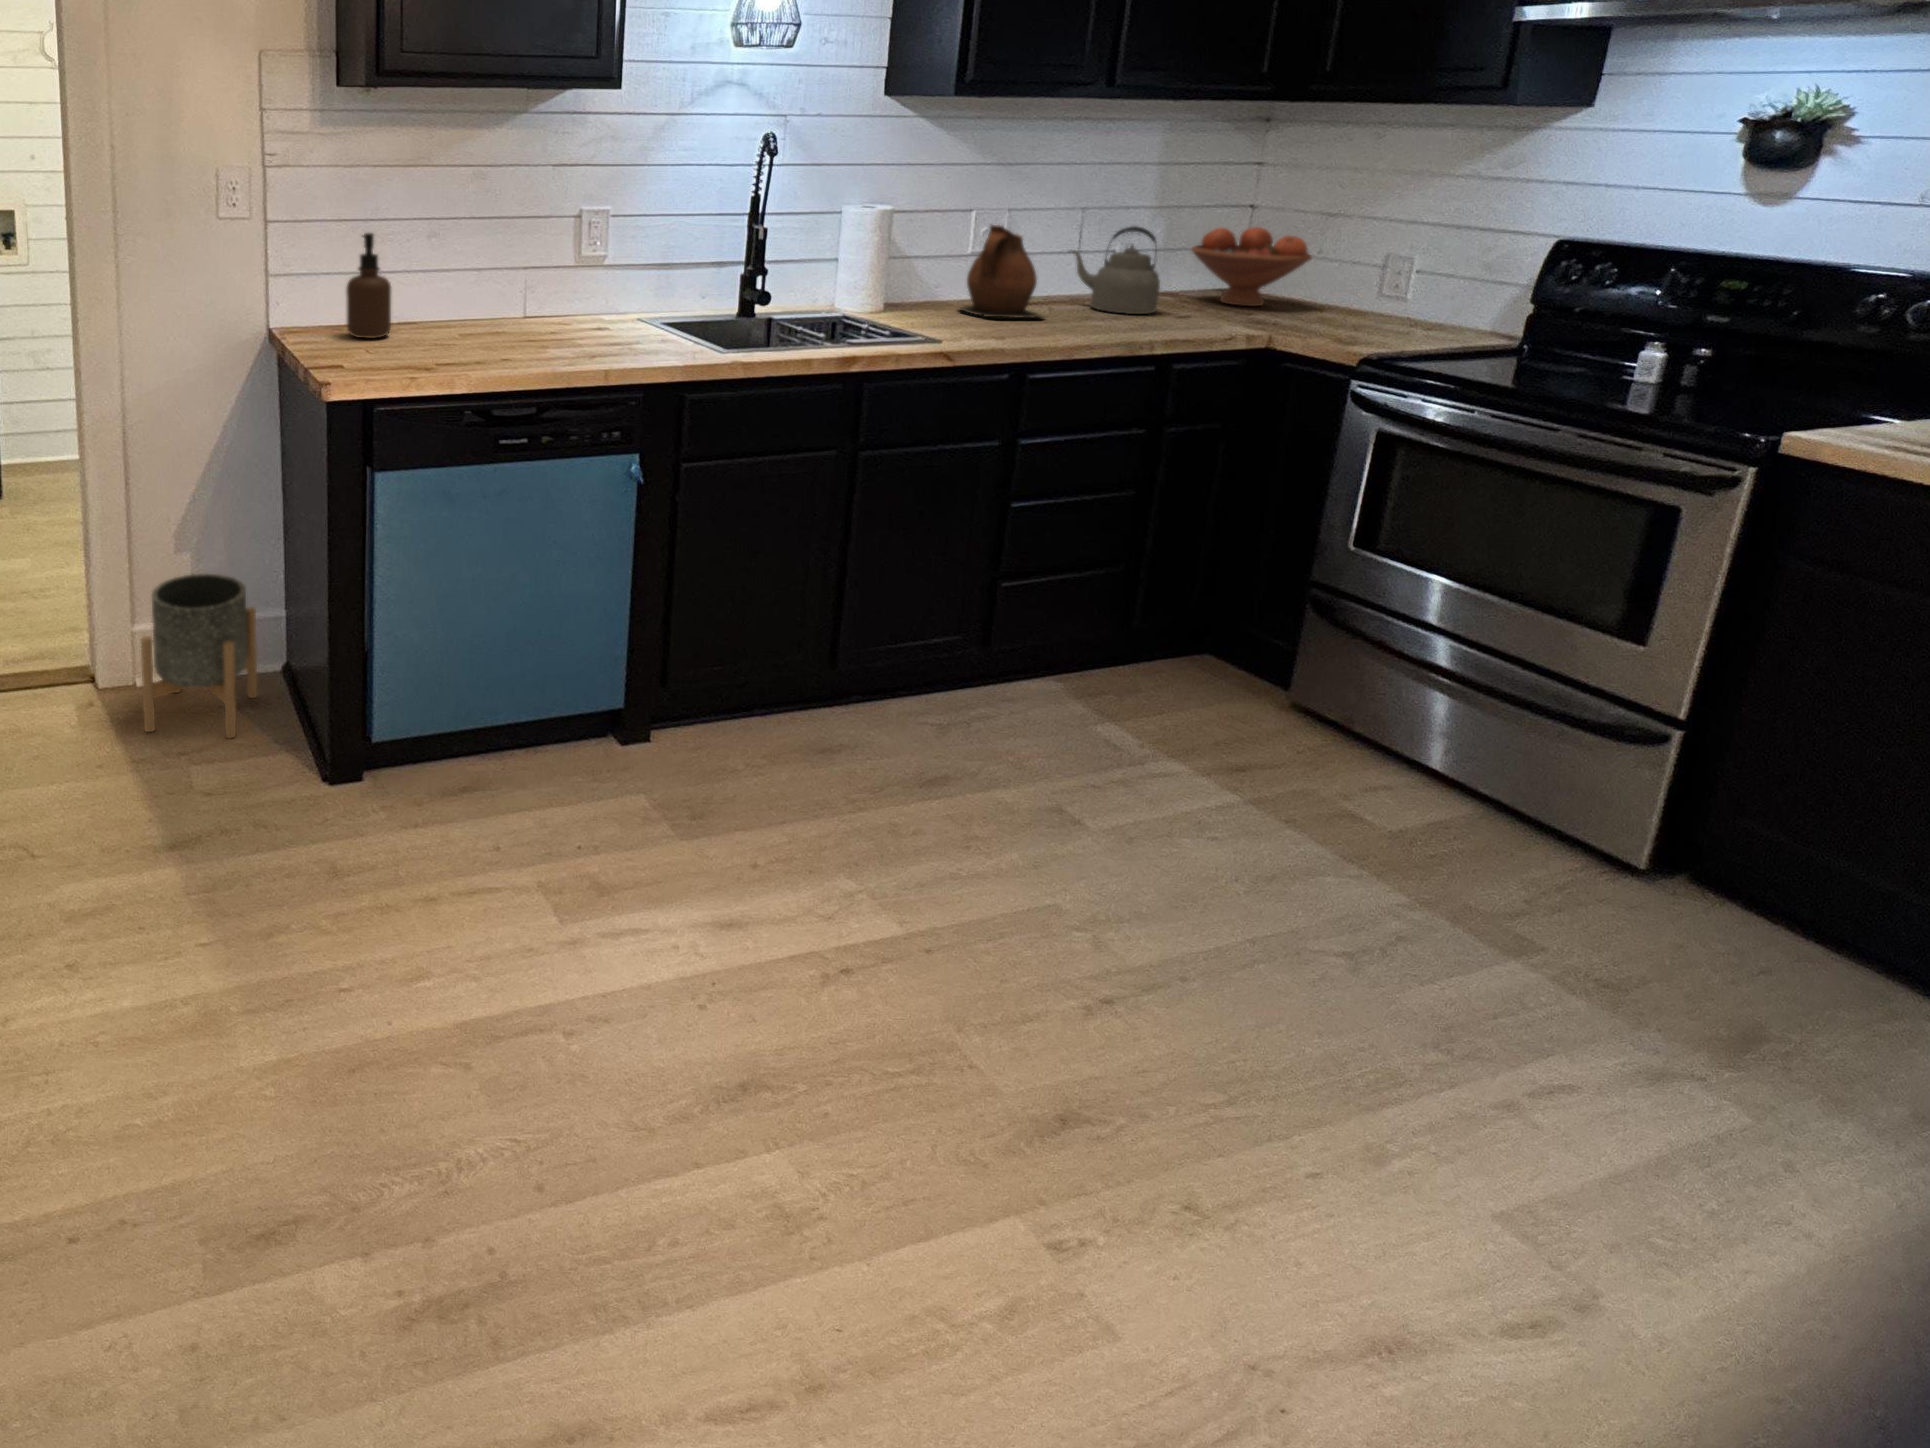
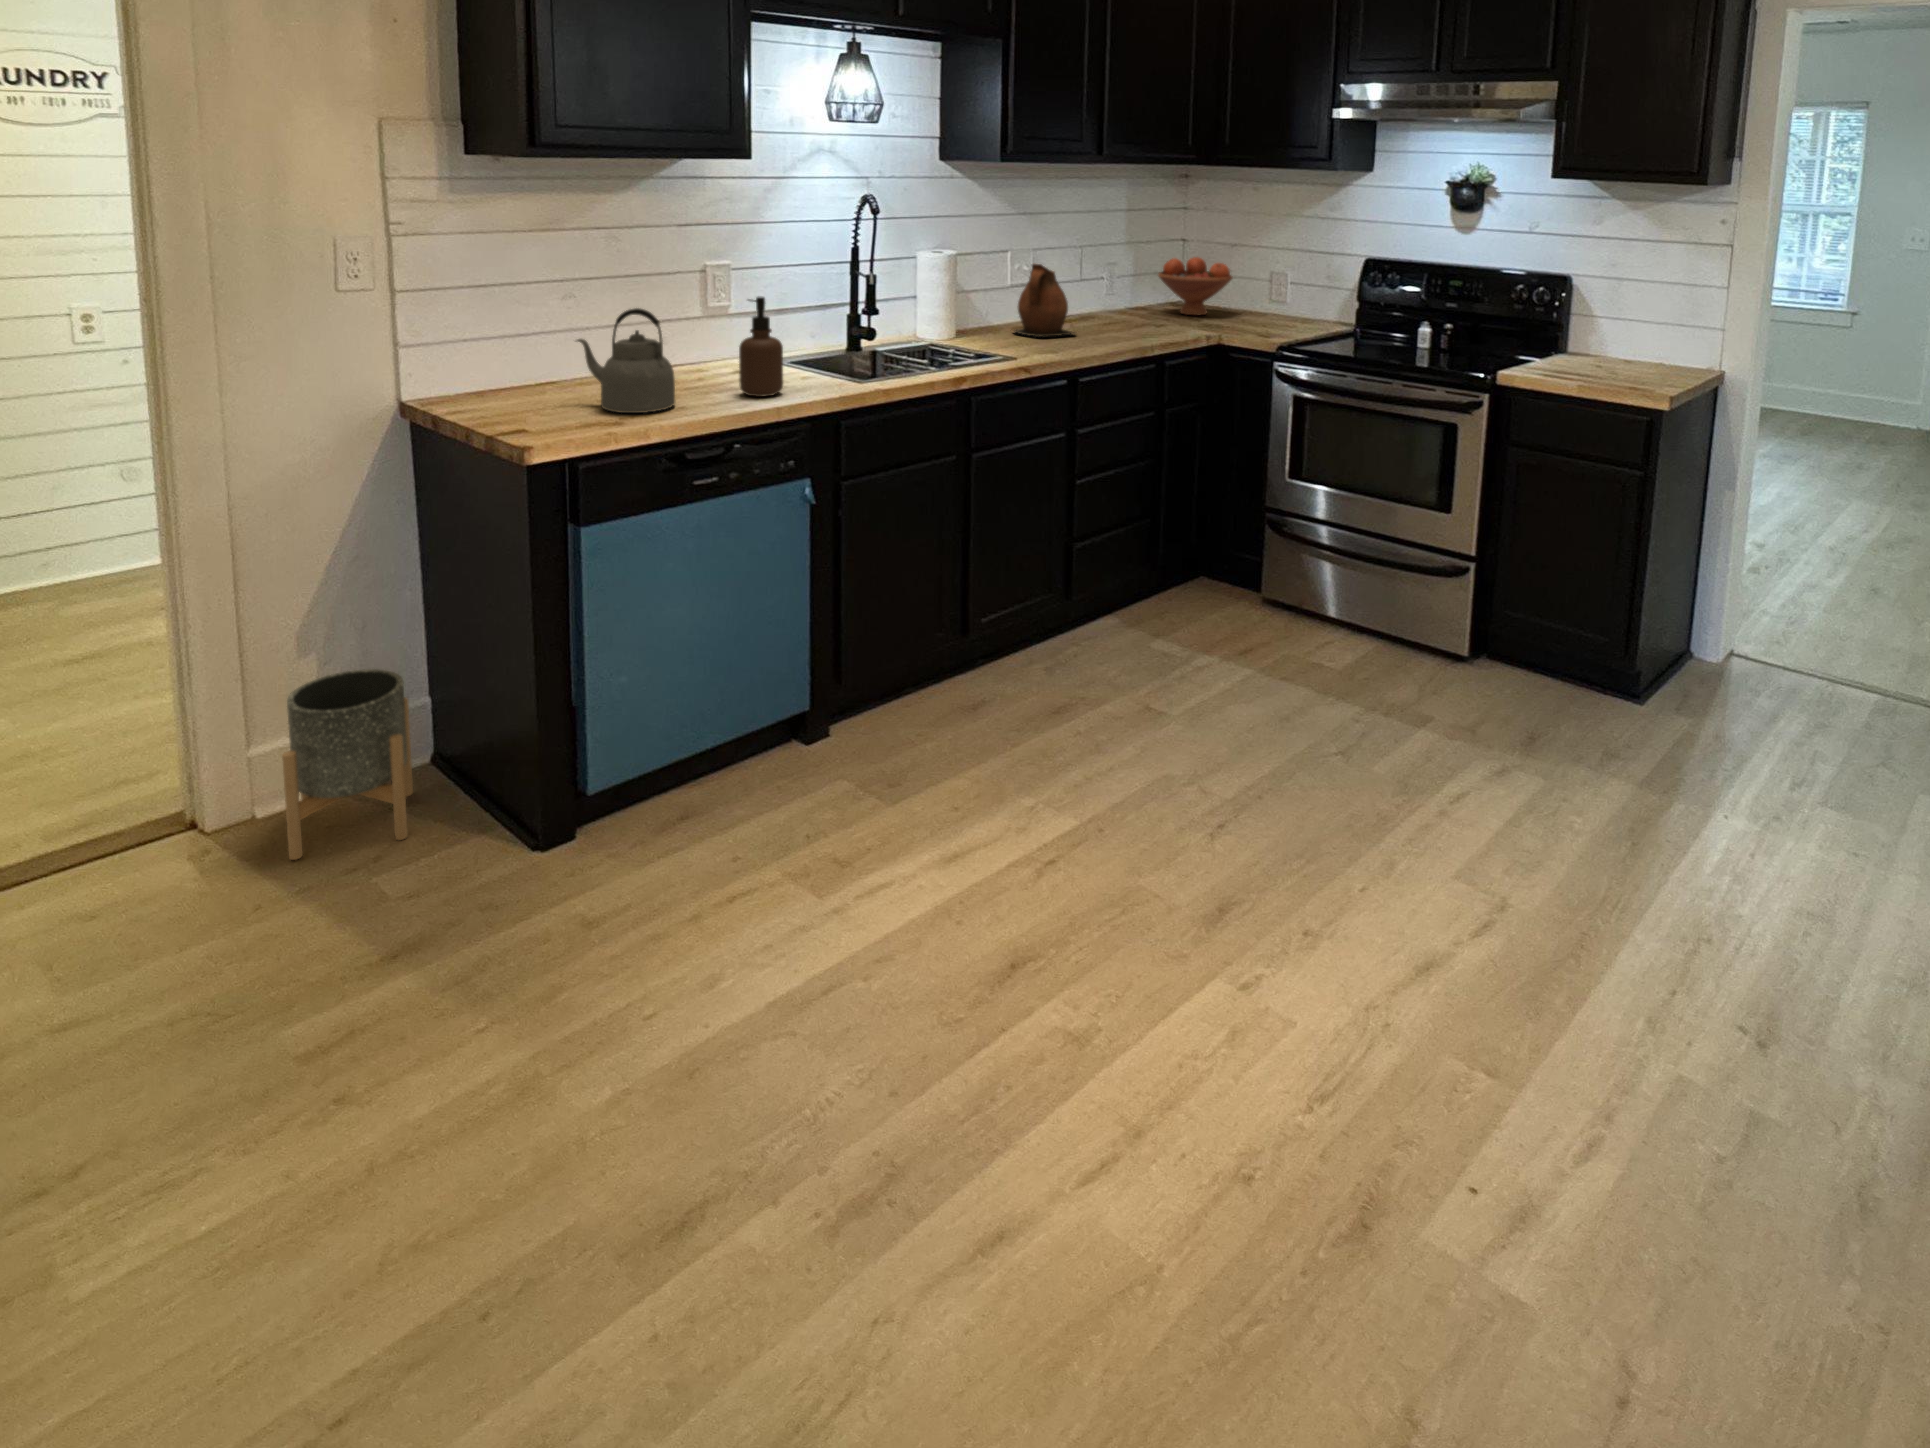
kettle: present [1072,226,1160,314] -> present [577,308,675,413]
soap dispenser: present [346,233,391,338] -> present [739,297,783,397]

